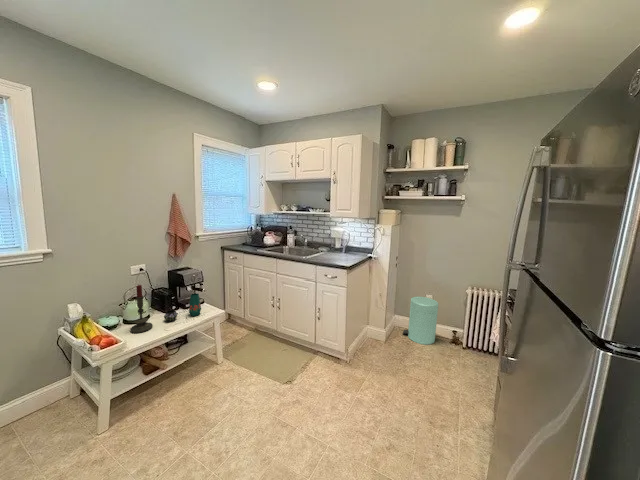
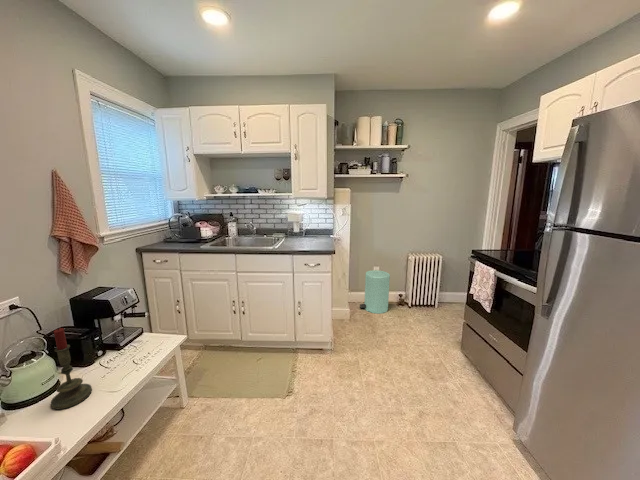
vase: present [164,293,201,322] -> none [104,319,157,372]

